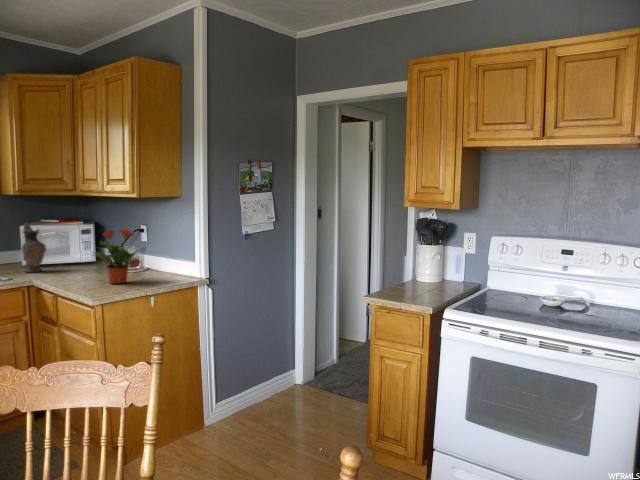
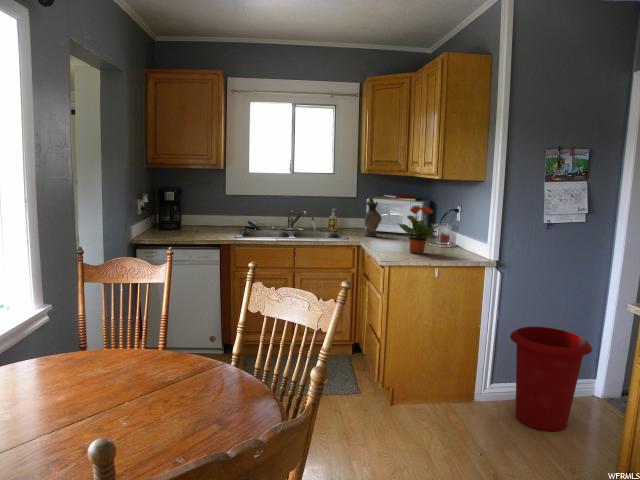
waste bin: none [233,332,306,433] -> present [510,327,592,431]

